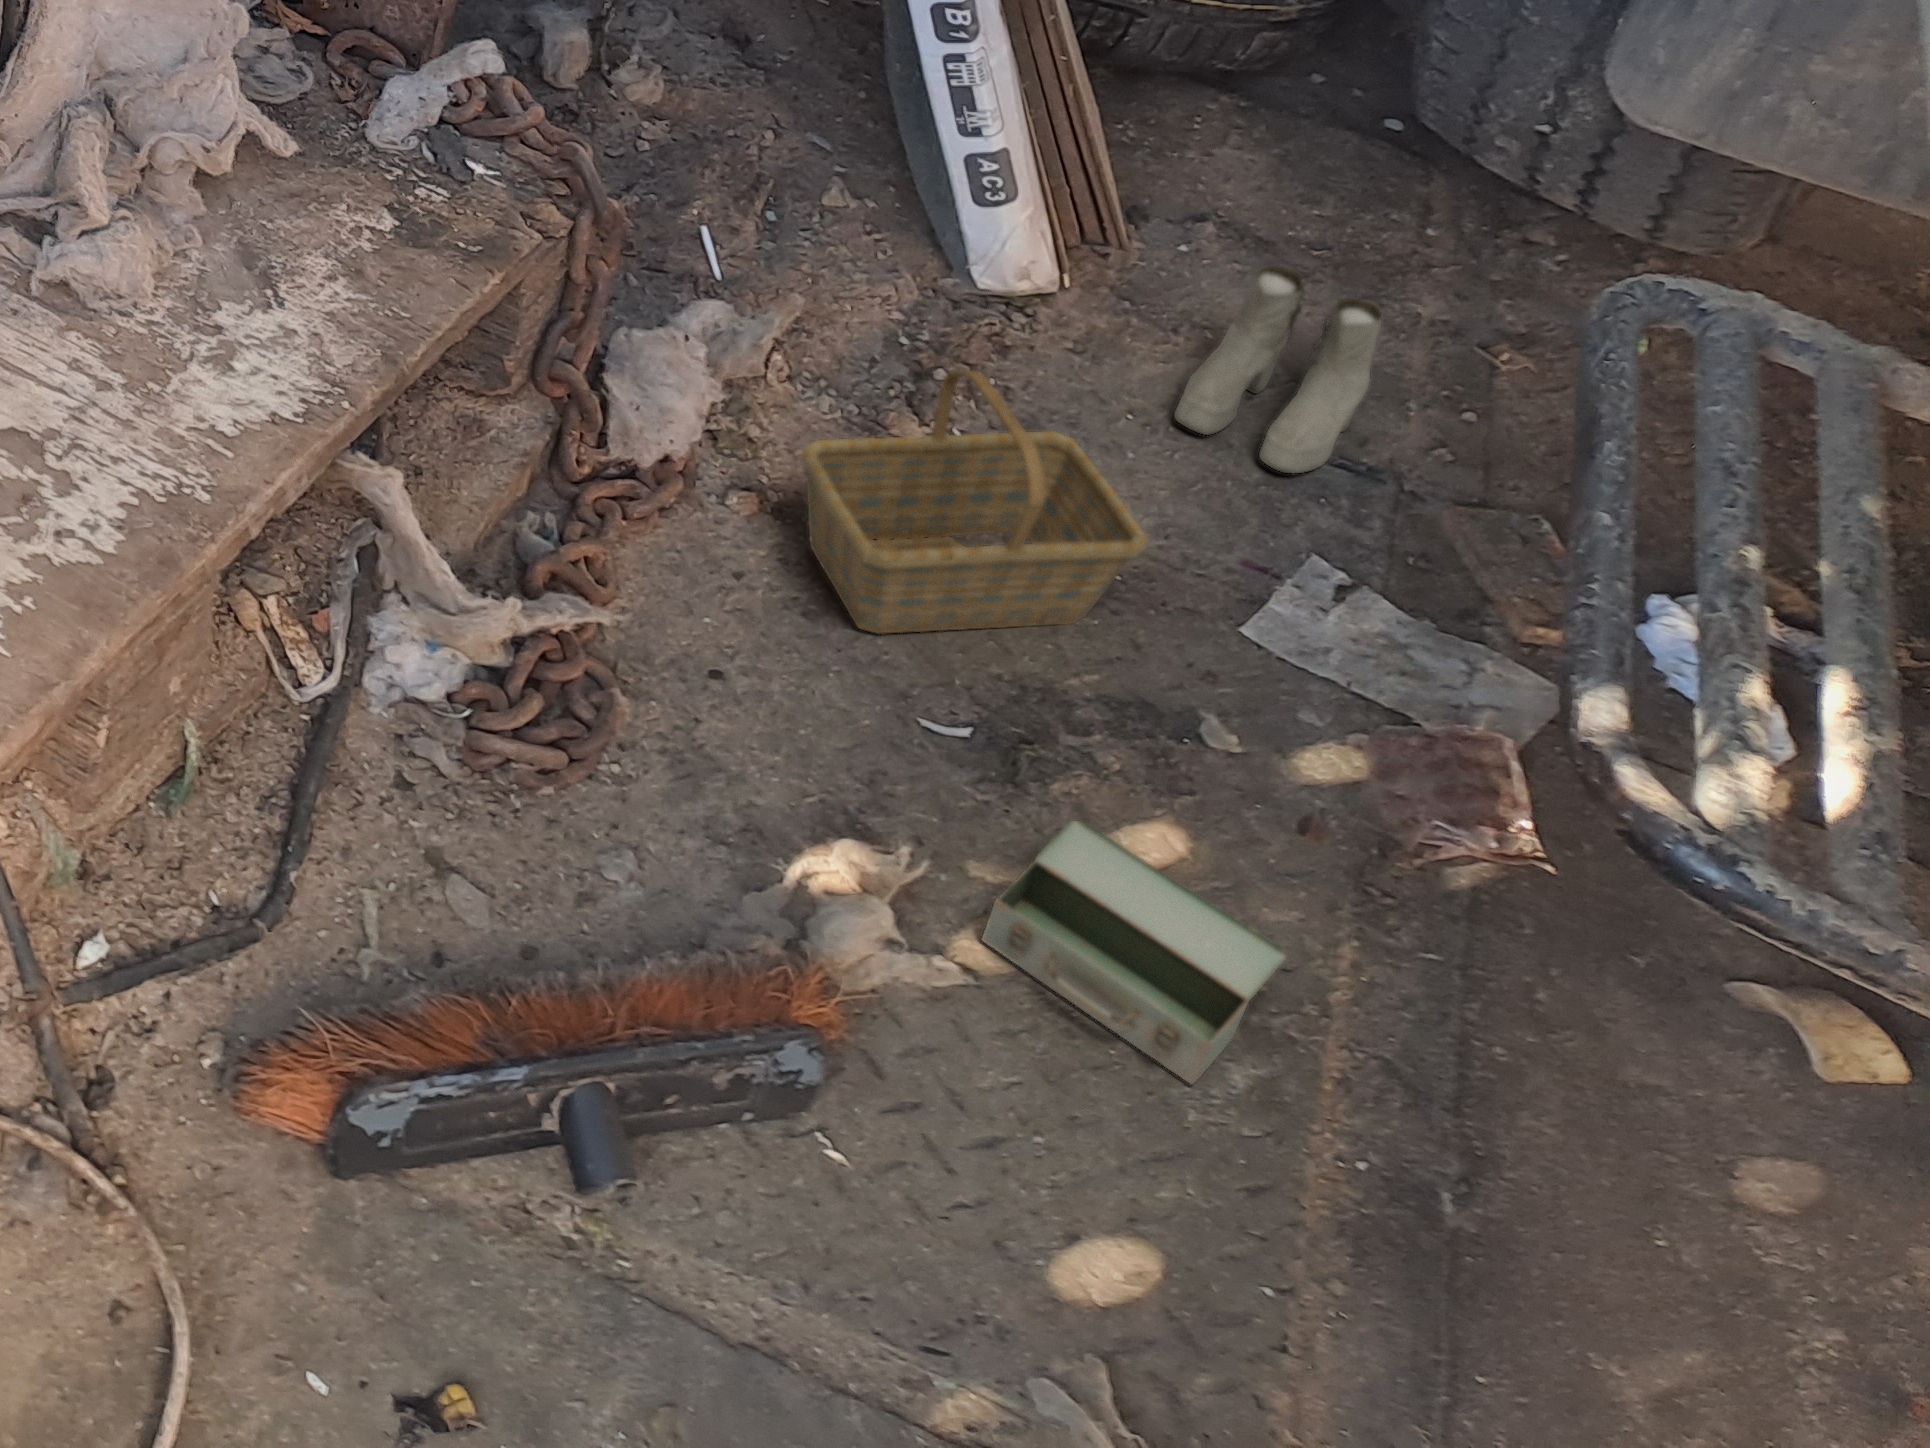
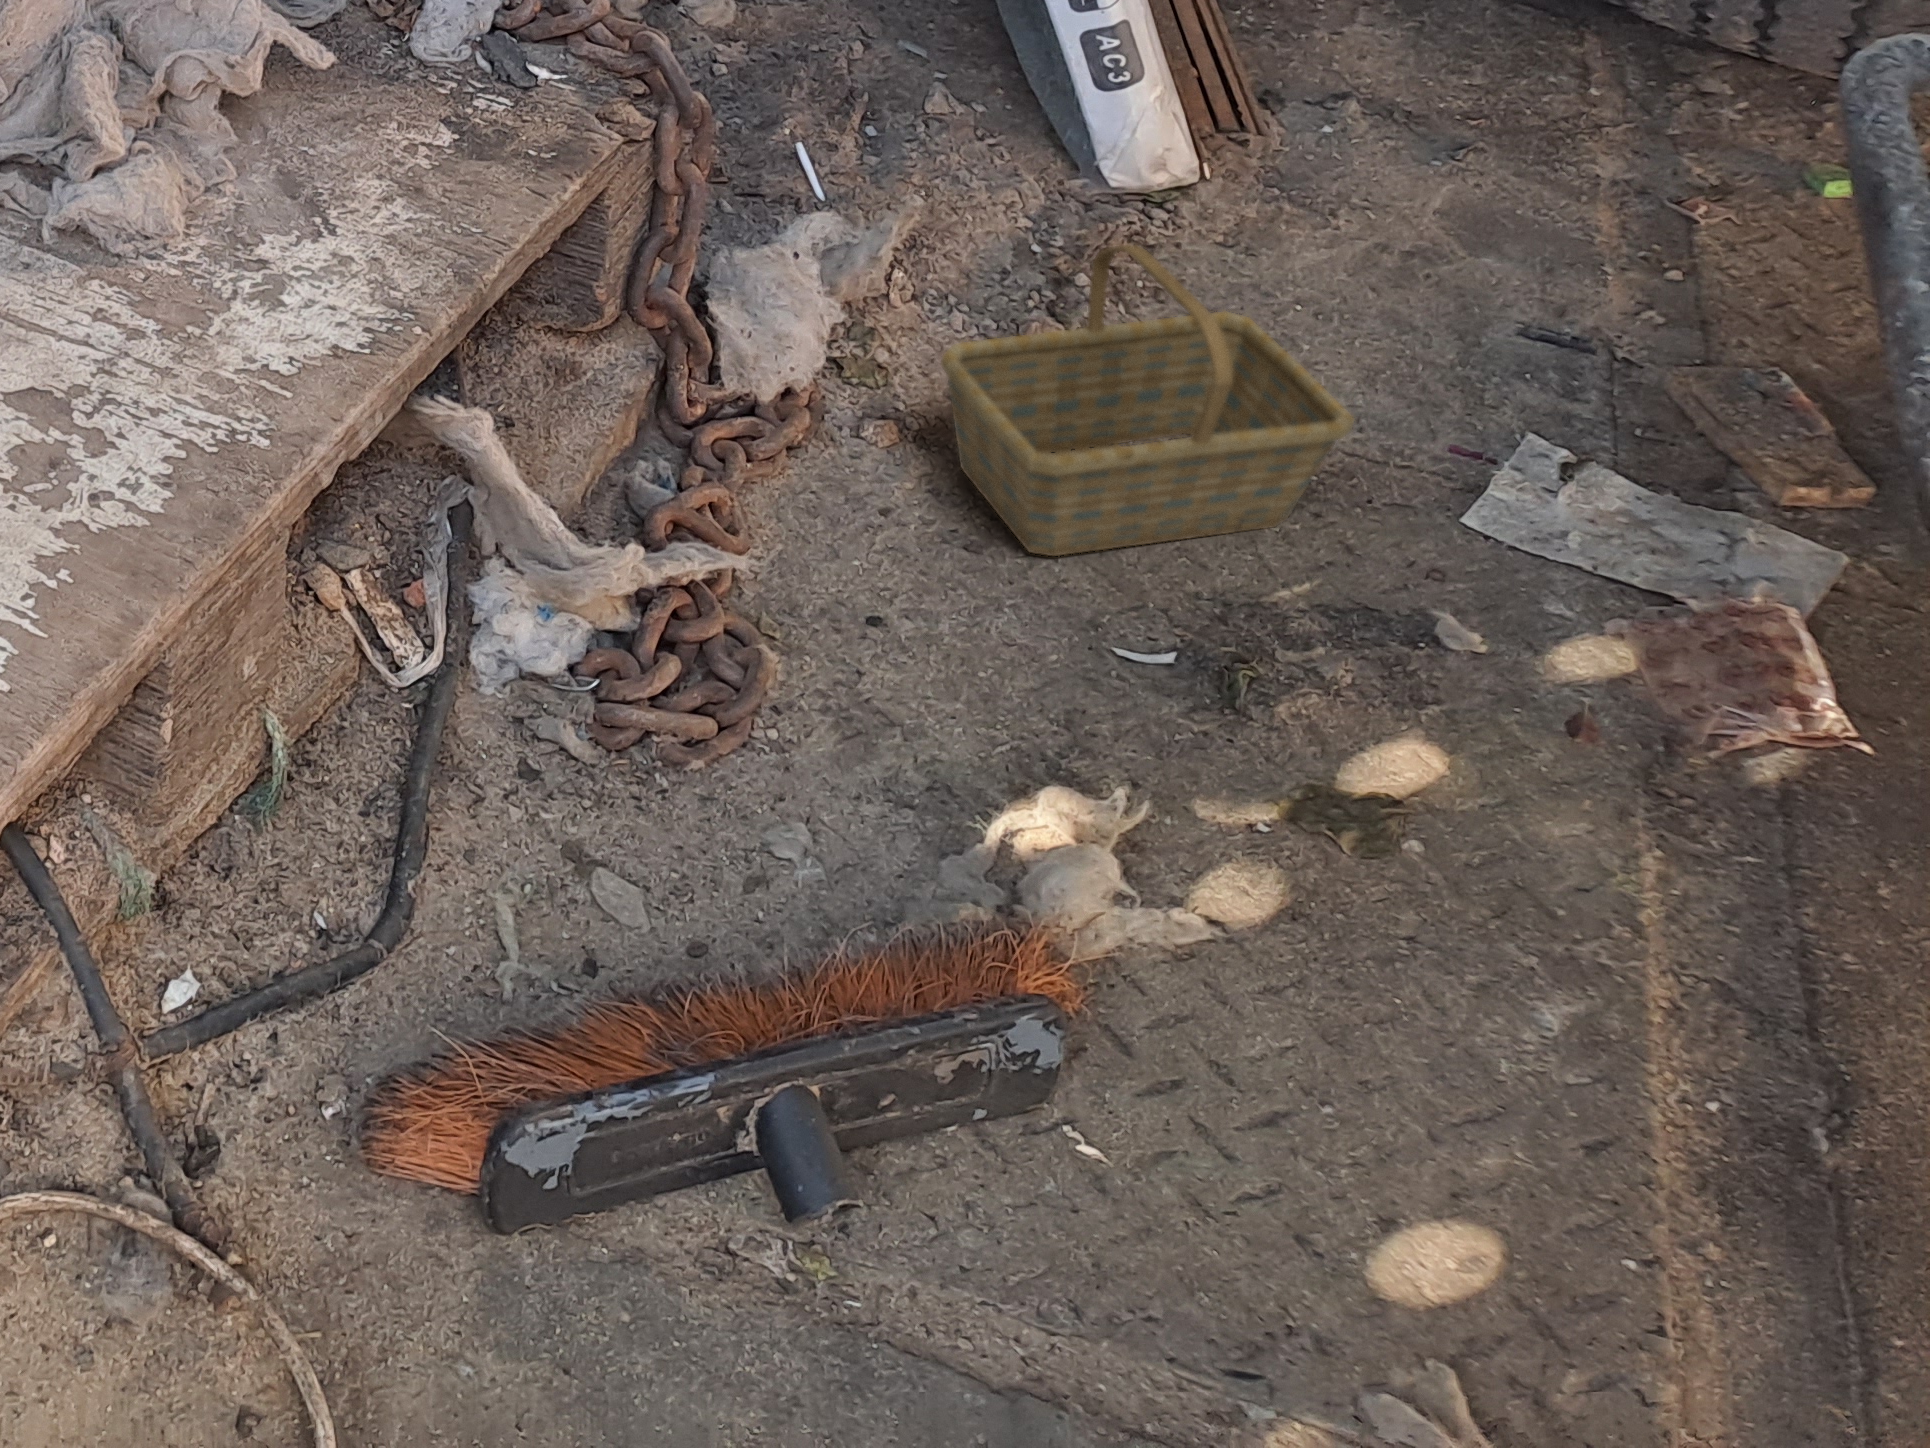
boots: present [1174,266,1382,473] -> none [1352,113,1579,343]
toolbox: present [982,820,1285,1084] -> none [1227,740,1596,1039]

